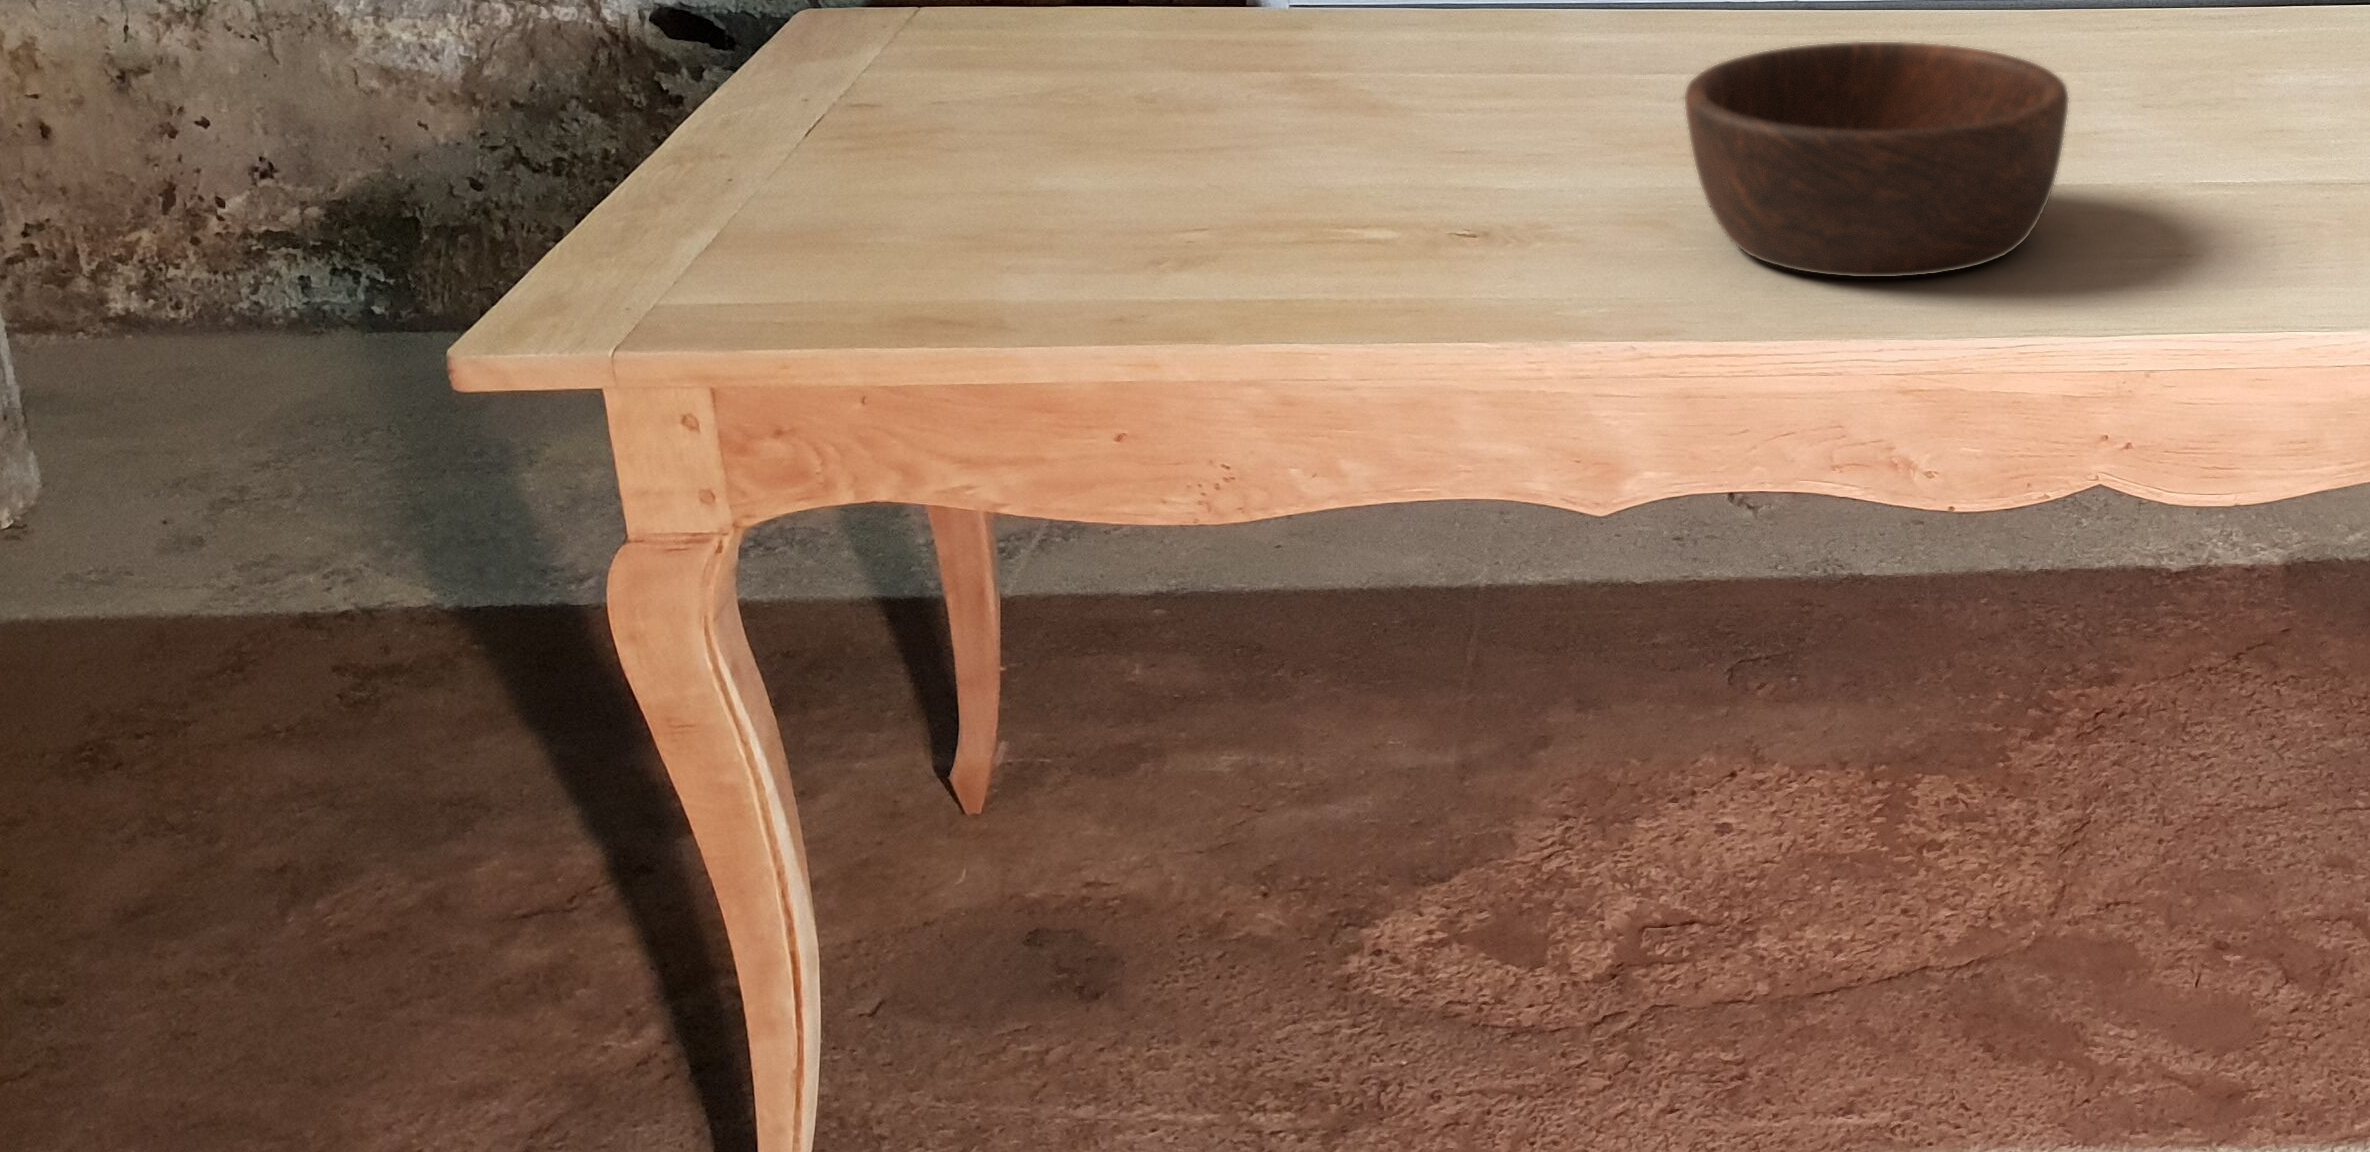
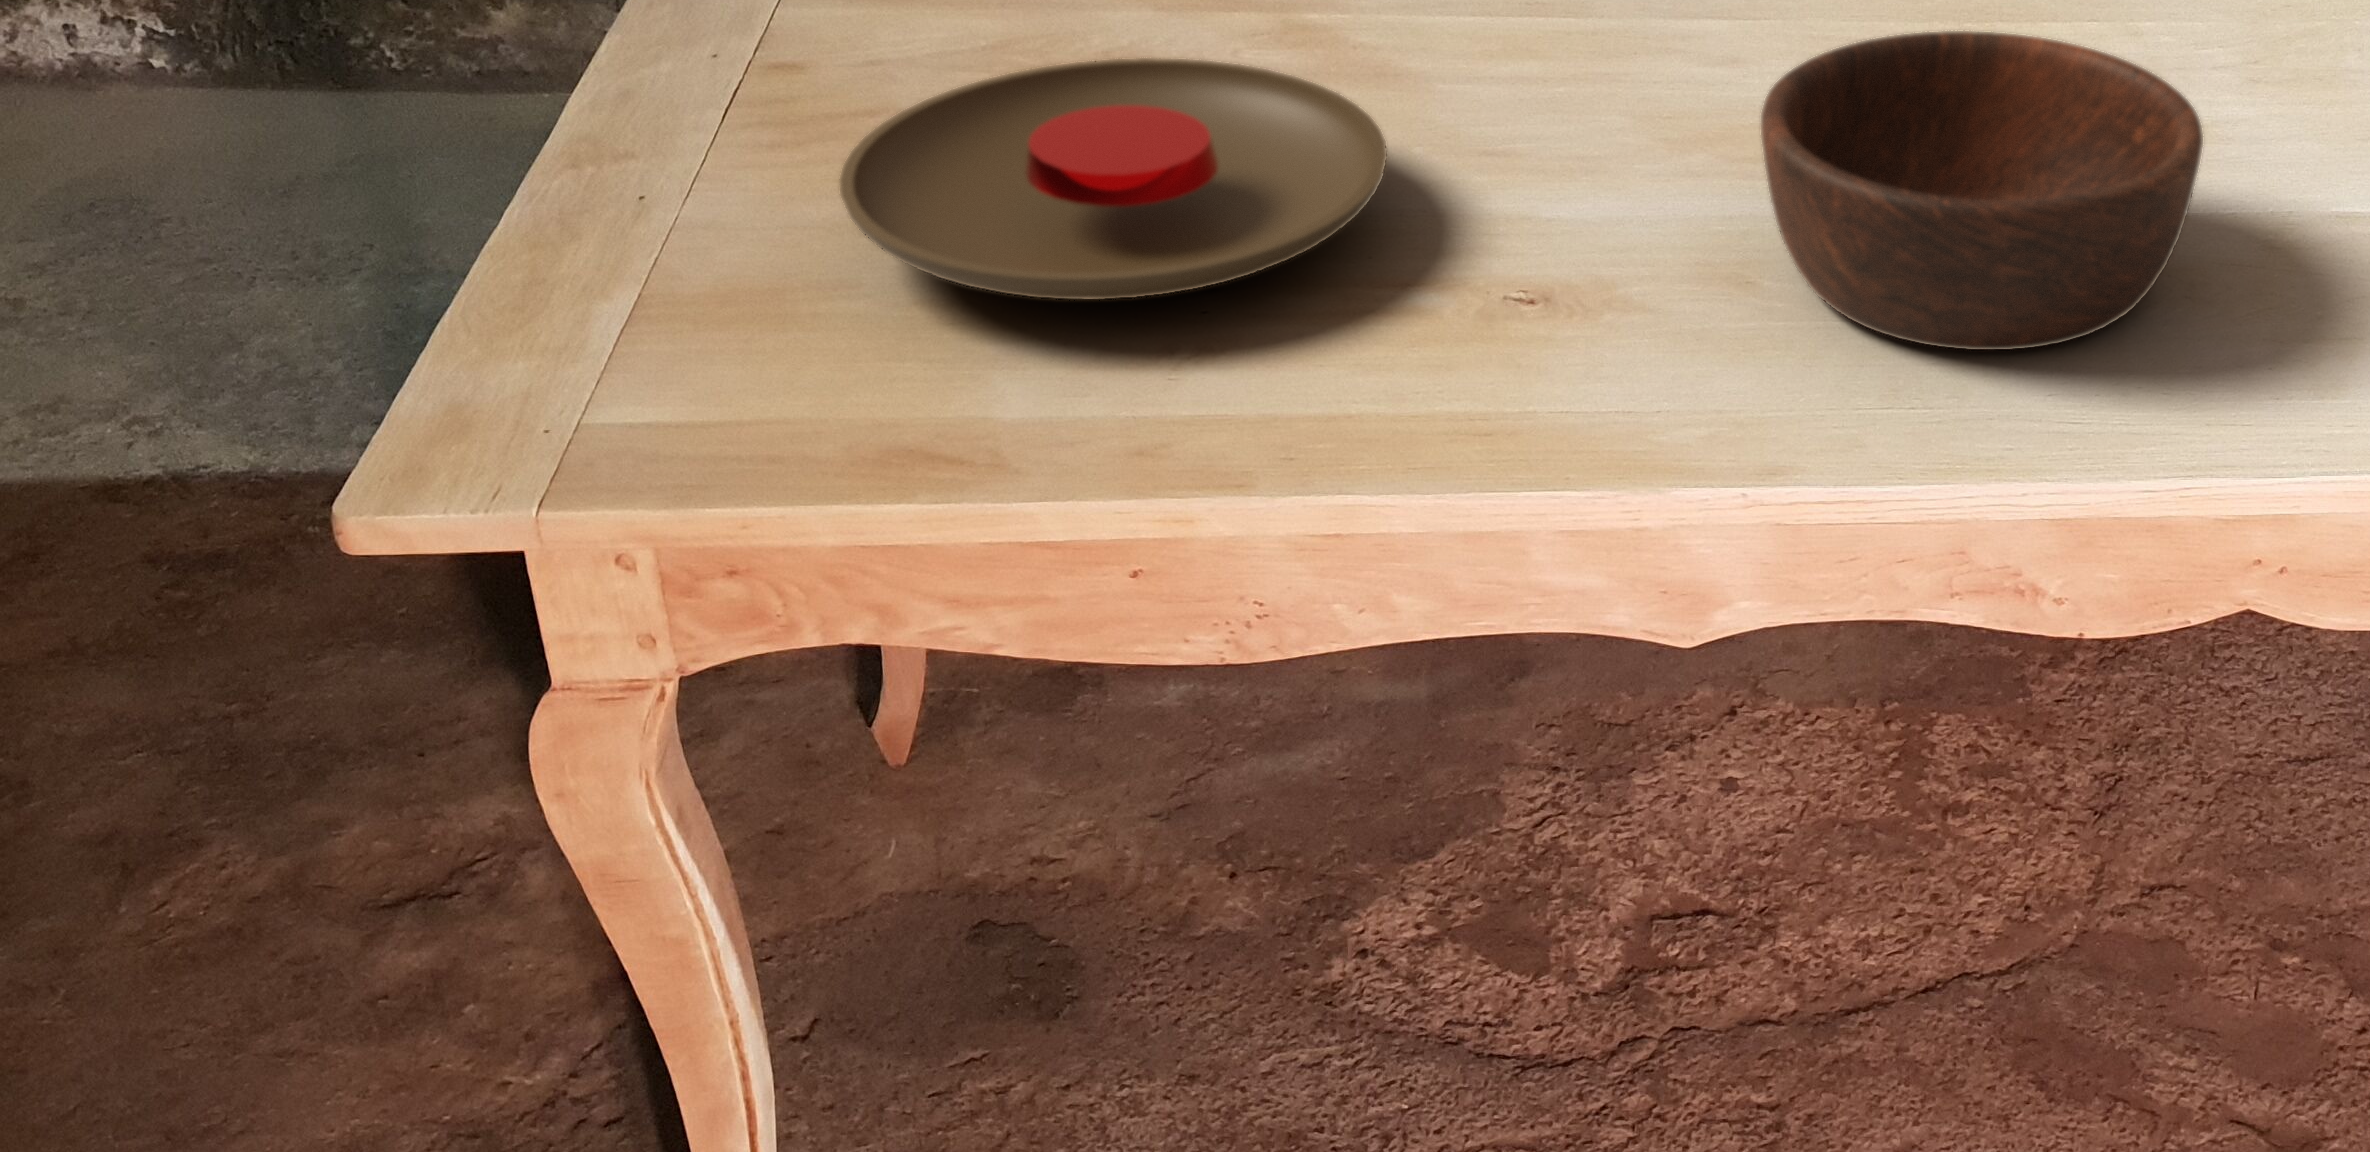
plate: none [908,97,1374,245] -> present [839,58,1387,300]

